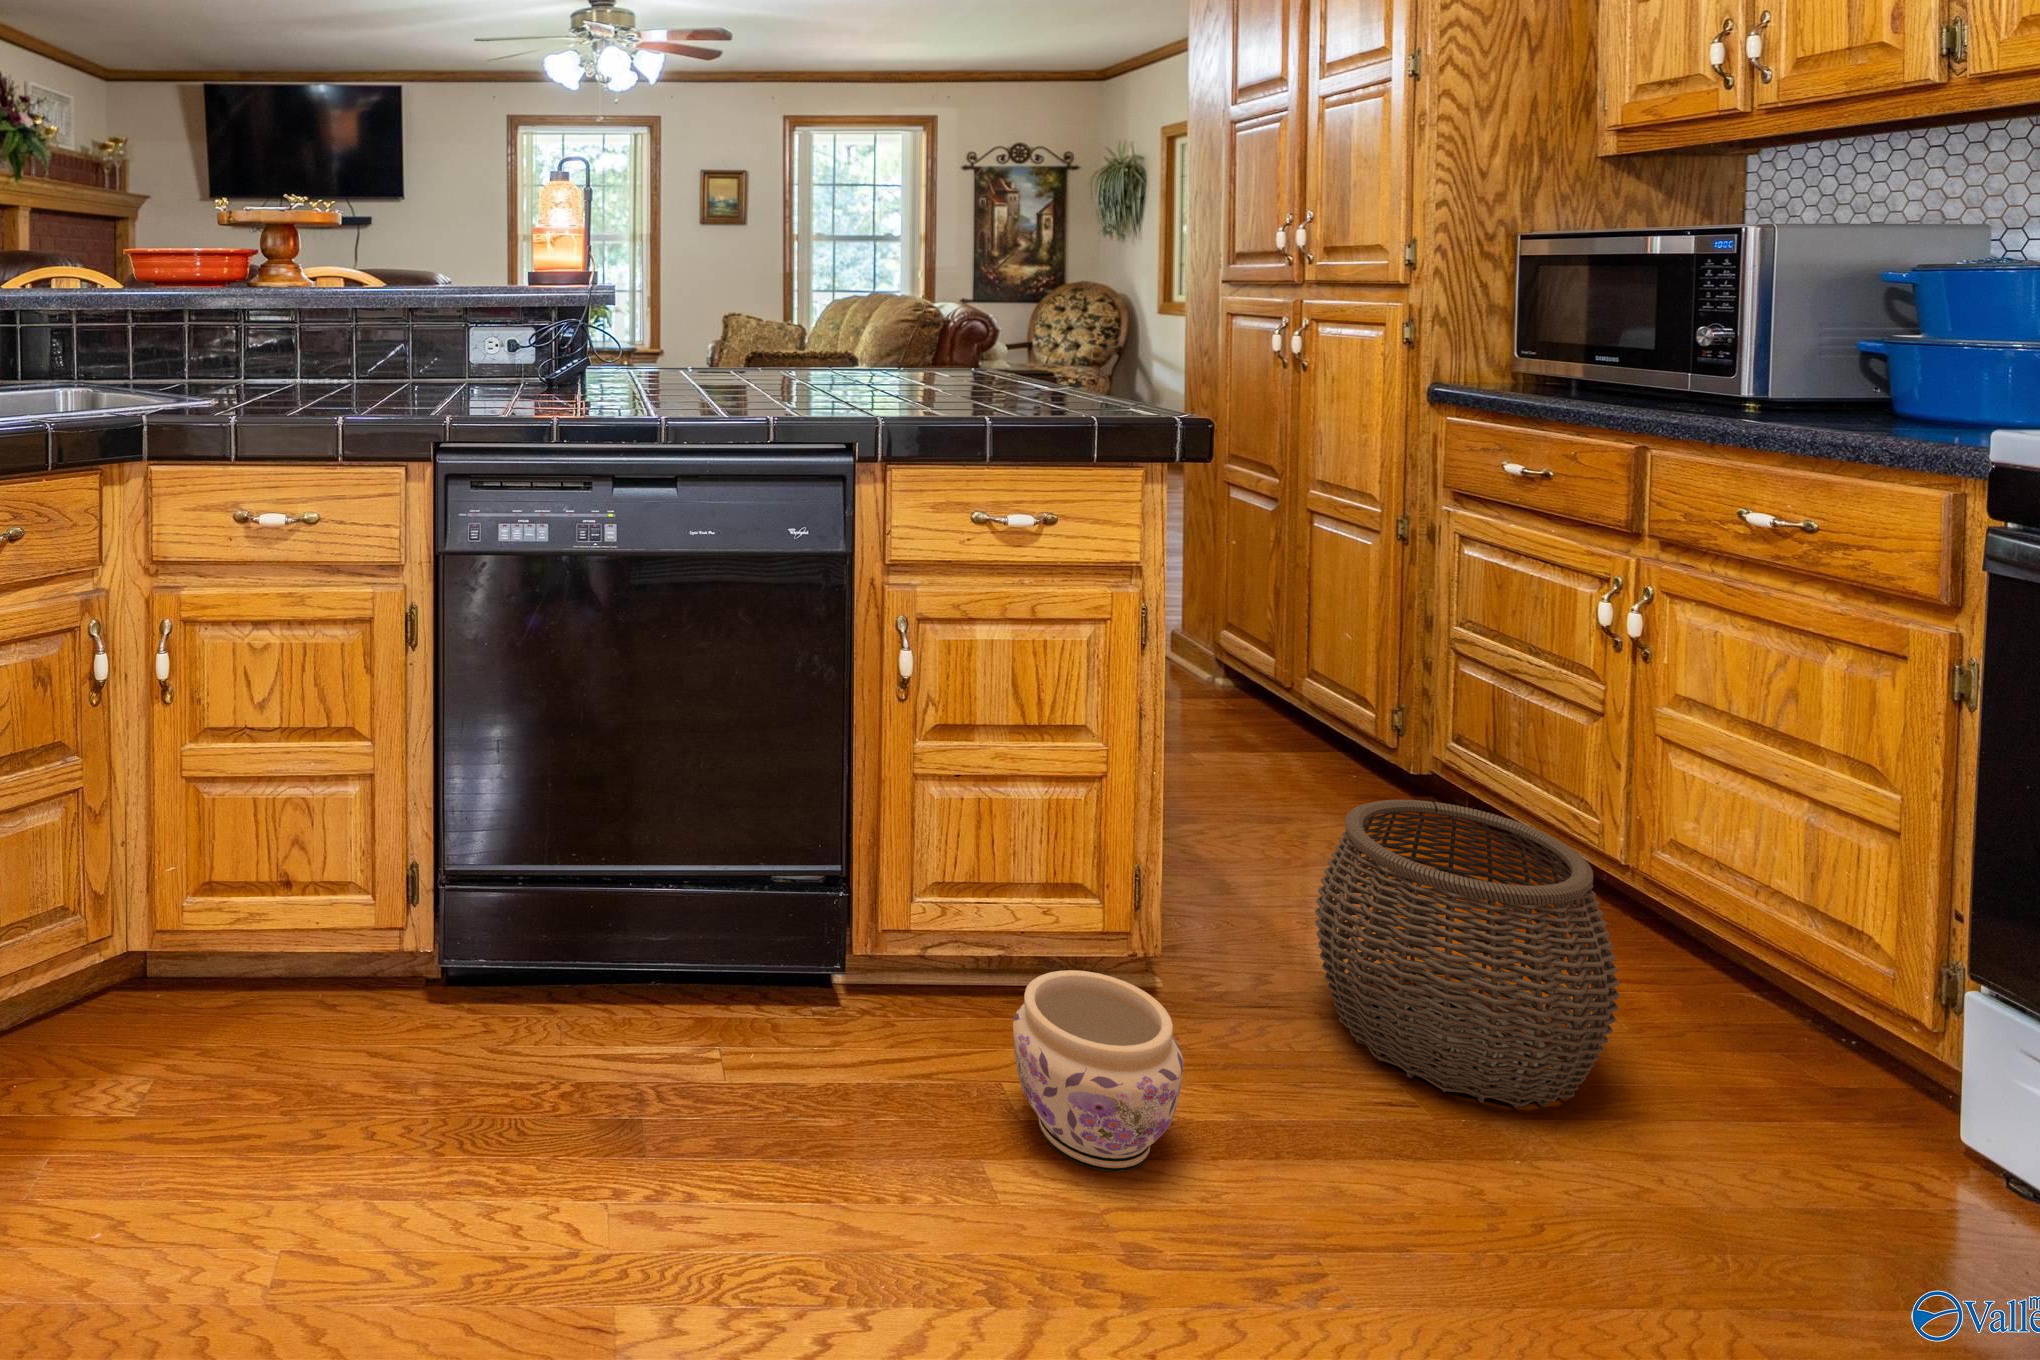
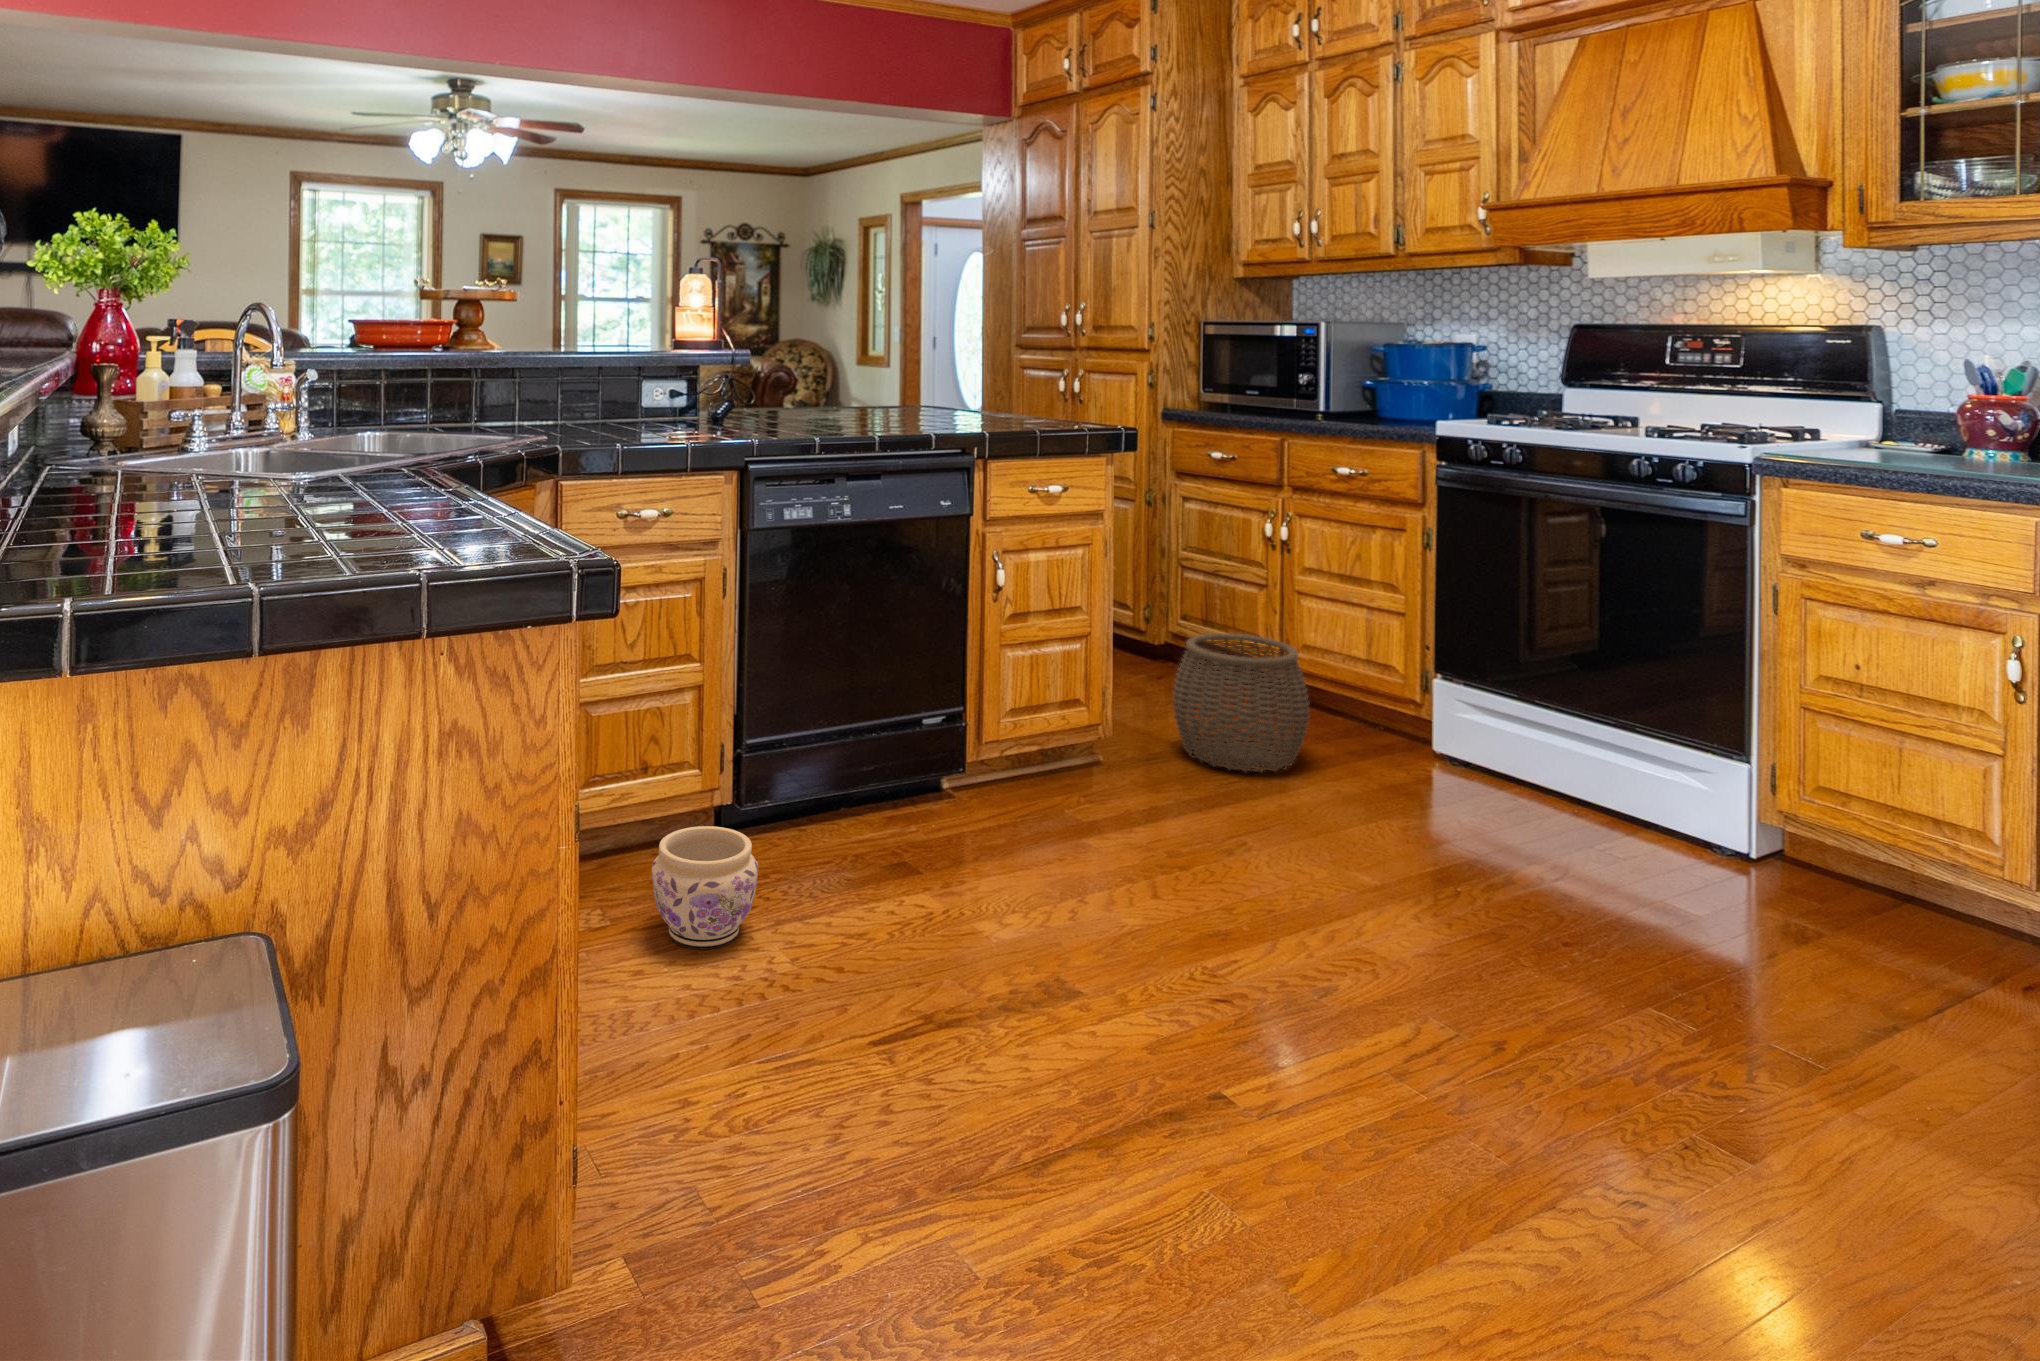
planter: present [1013,970,1183,1172] -> present [652,826,758,949]

